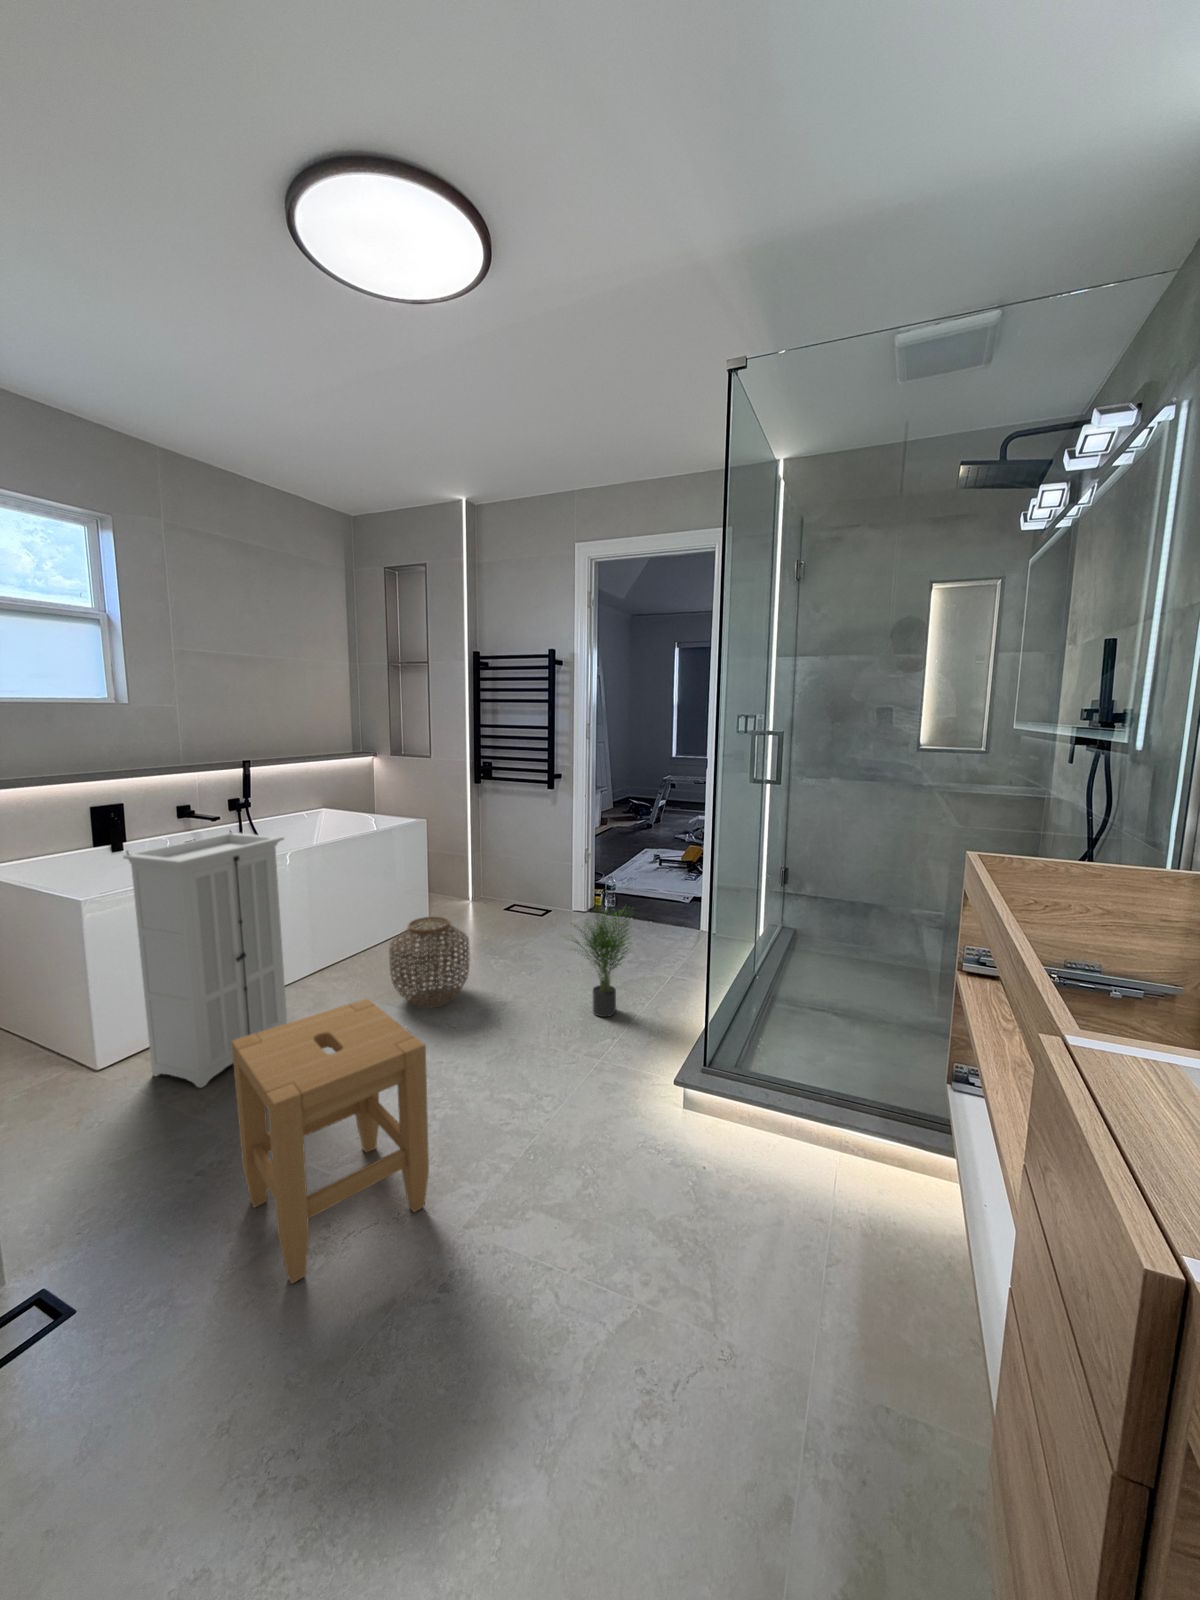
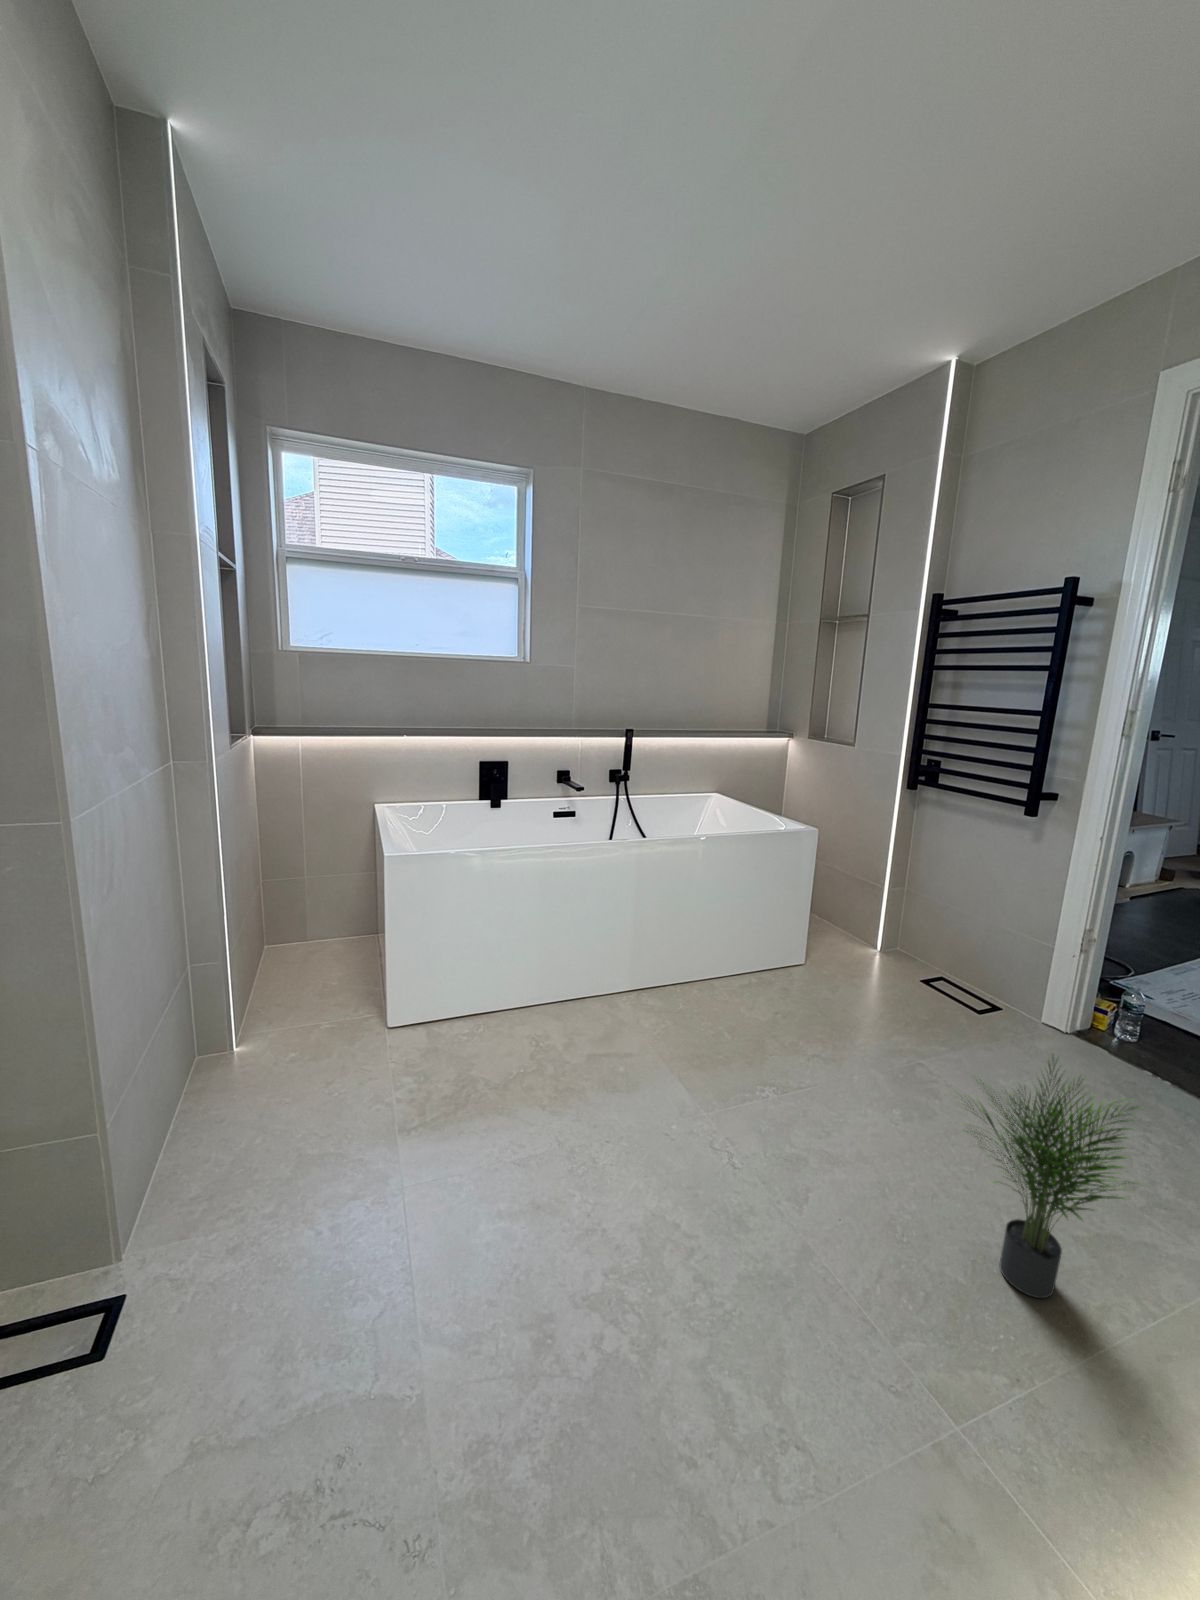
storage cabinet: present [123,831,287,1088] -> none [414,807,575,1096]
woven basket: present [389,917,469,1008] -> none [688,973,806,1112]
stool: present [232,999,429,1283] -> none [244,1099,534,1528]

